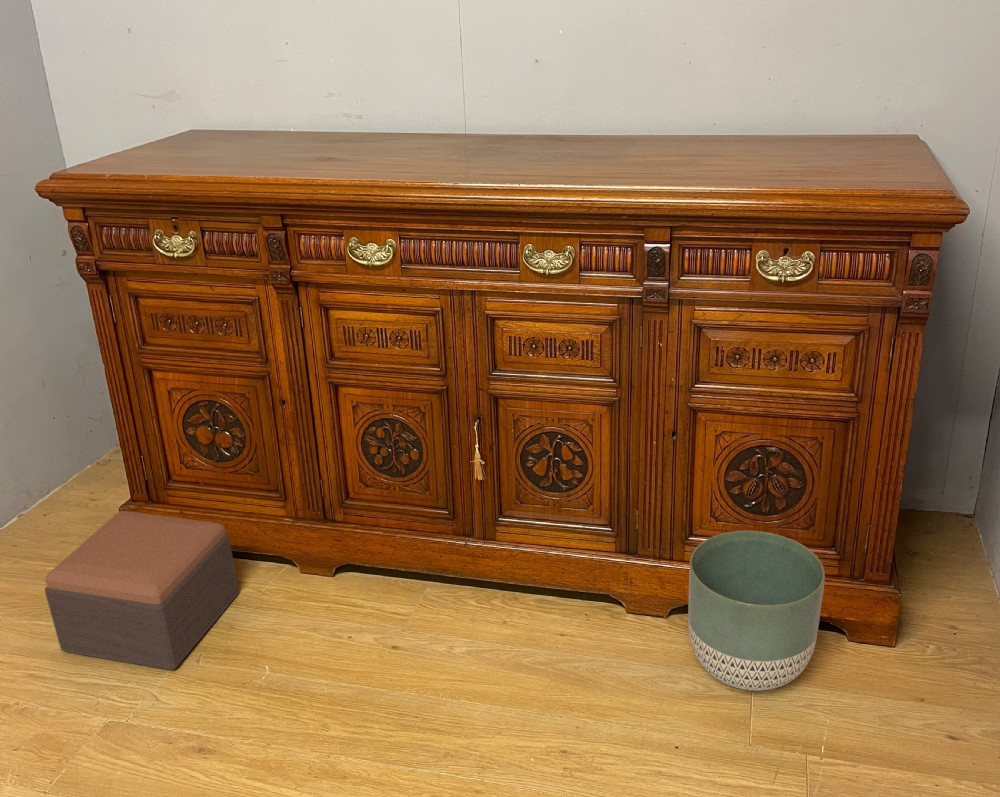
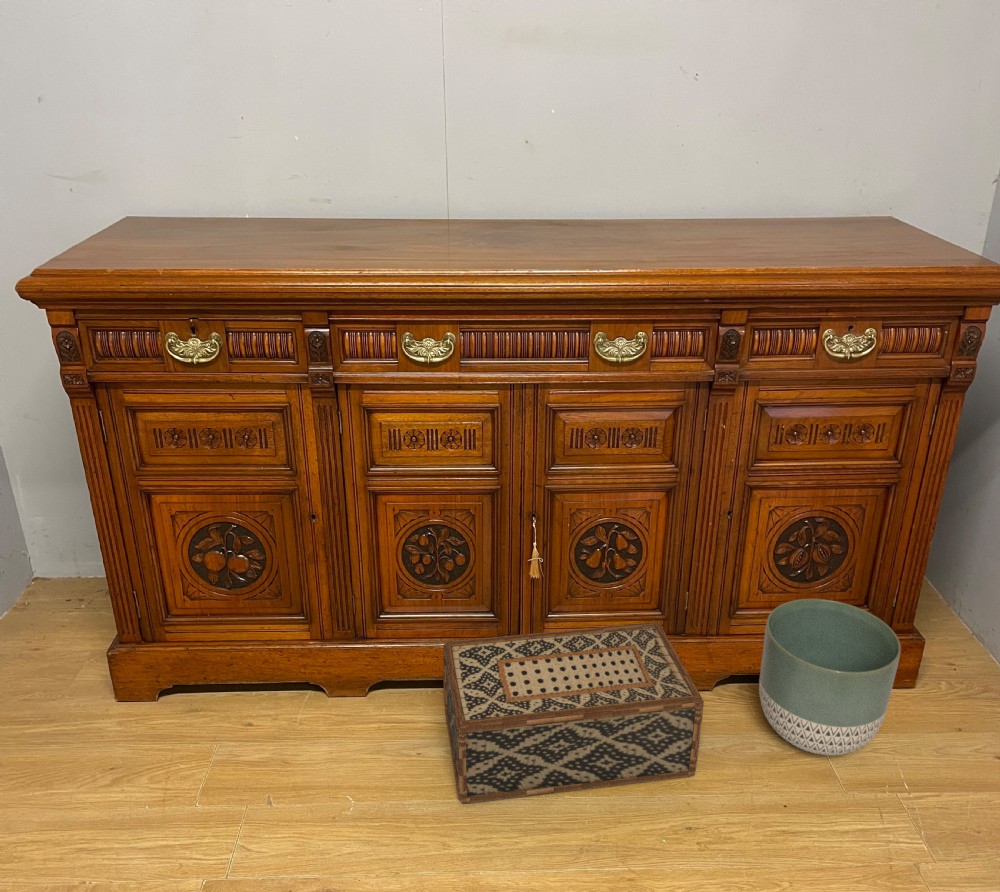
footstool: present [45,511,239,670] -> none [56,656,265,835]
woven basket: none [367,532,609,689] -> present [443,623,704,804]

